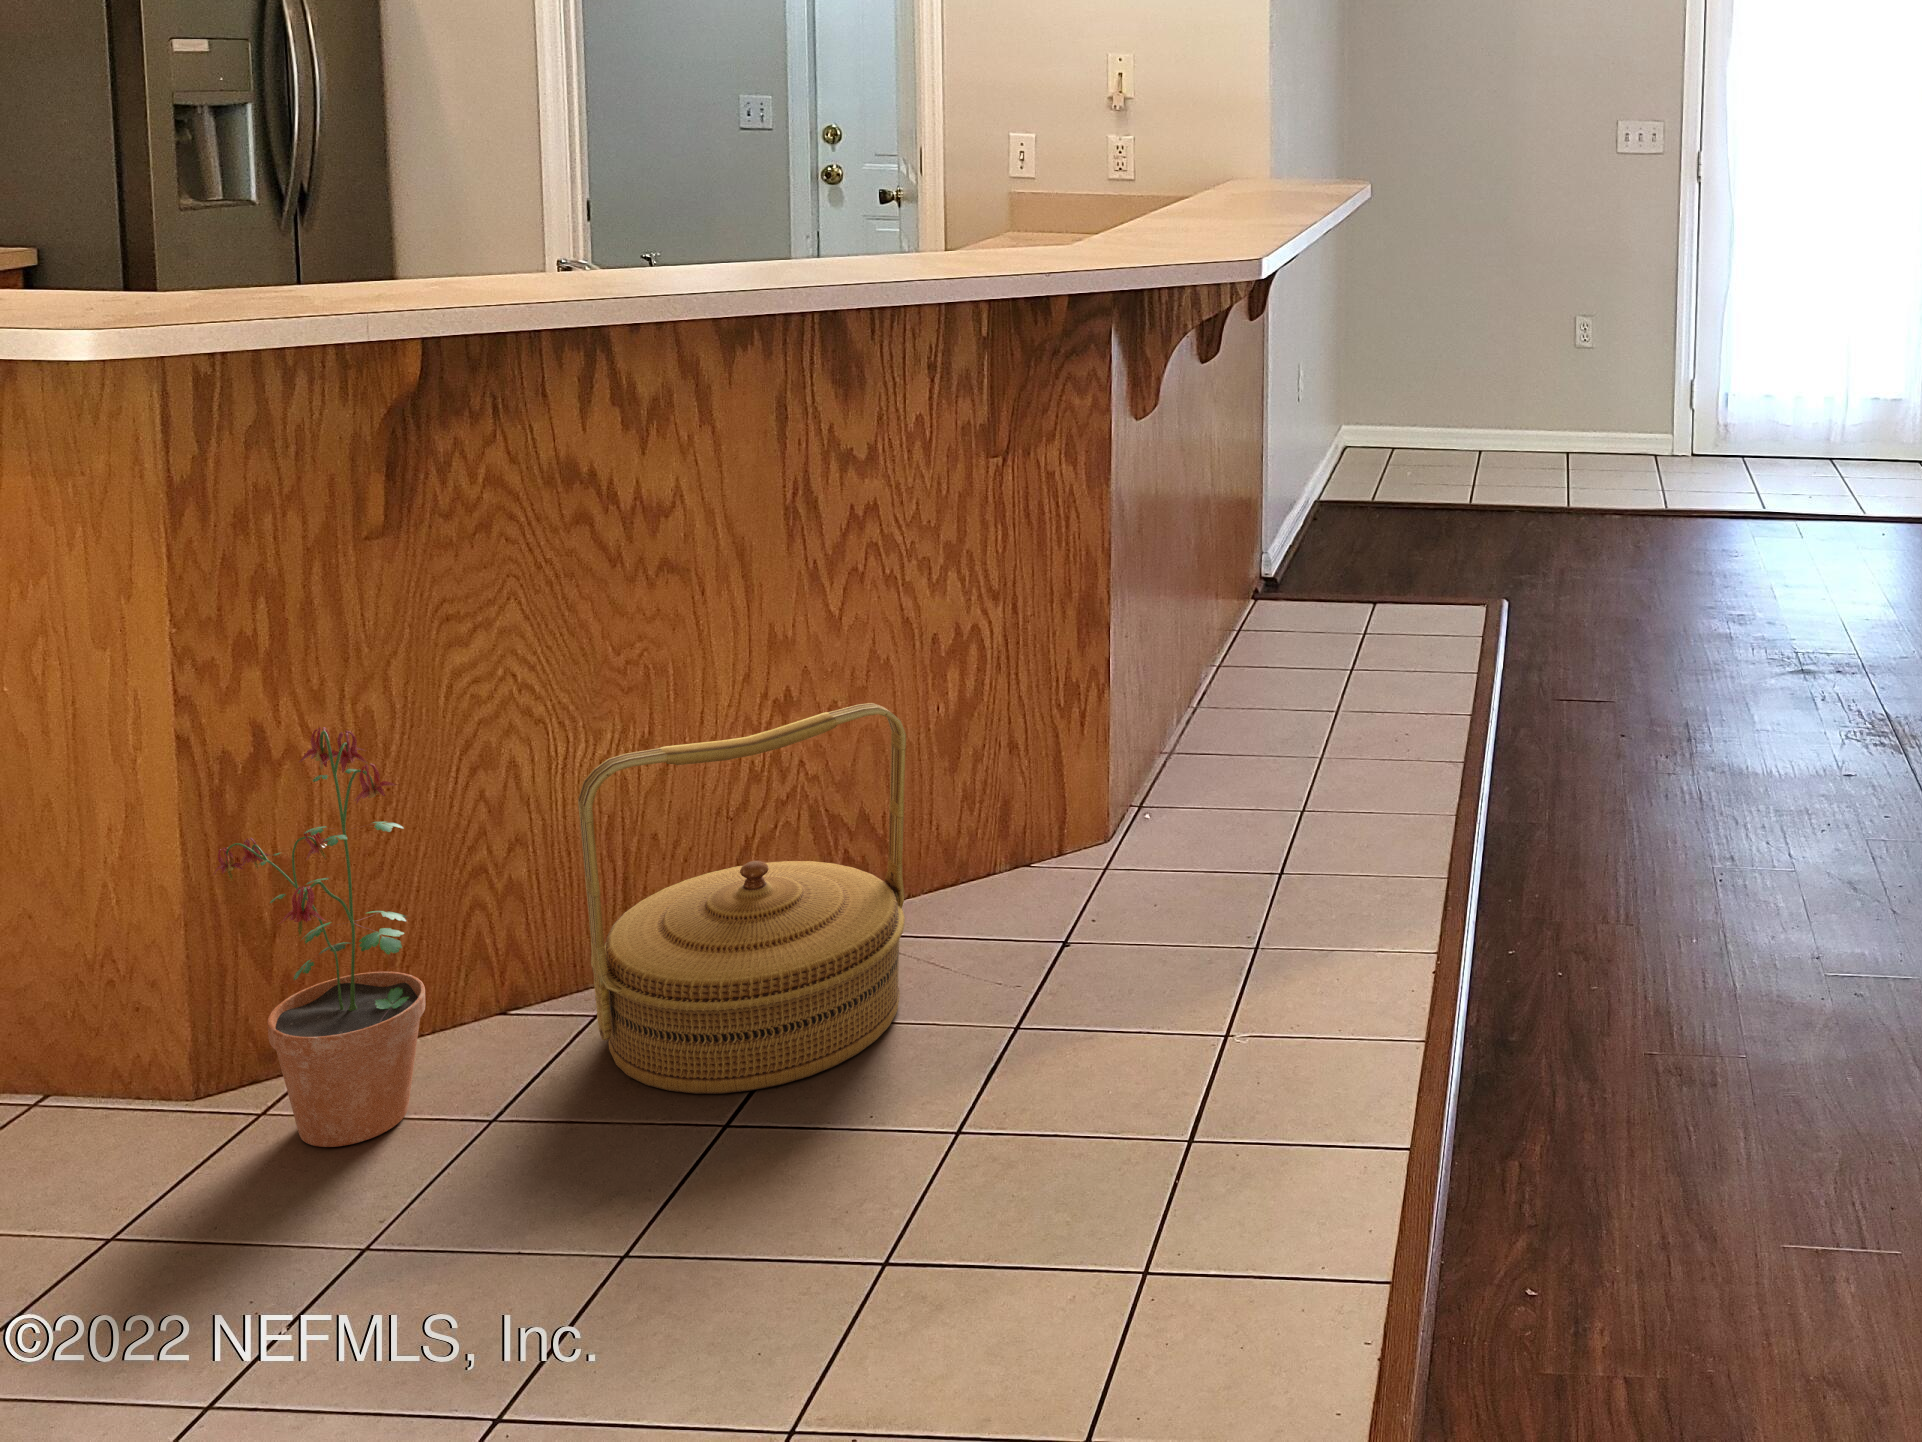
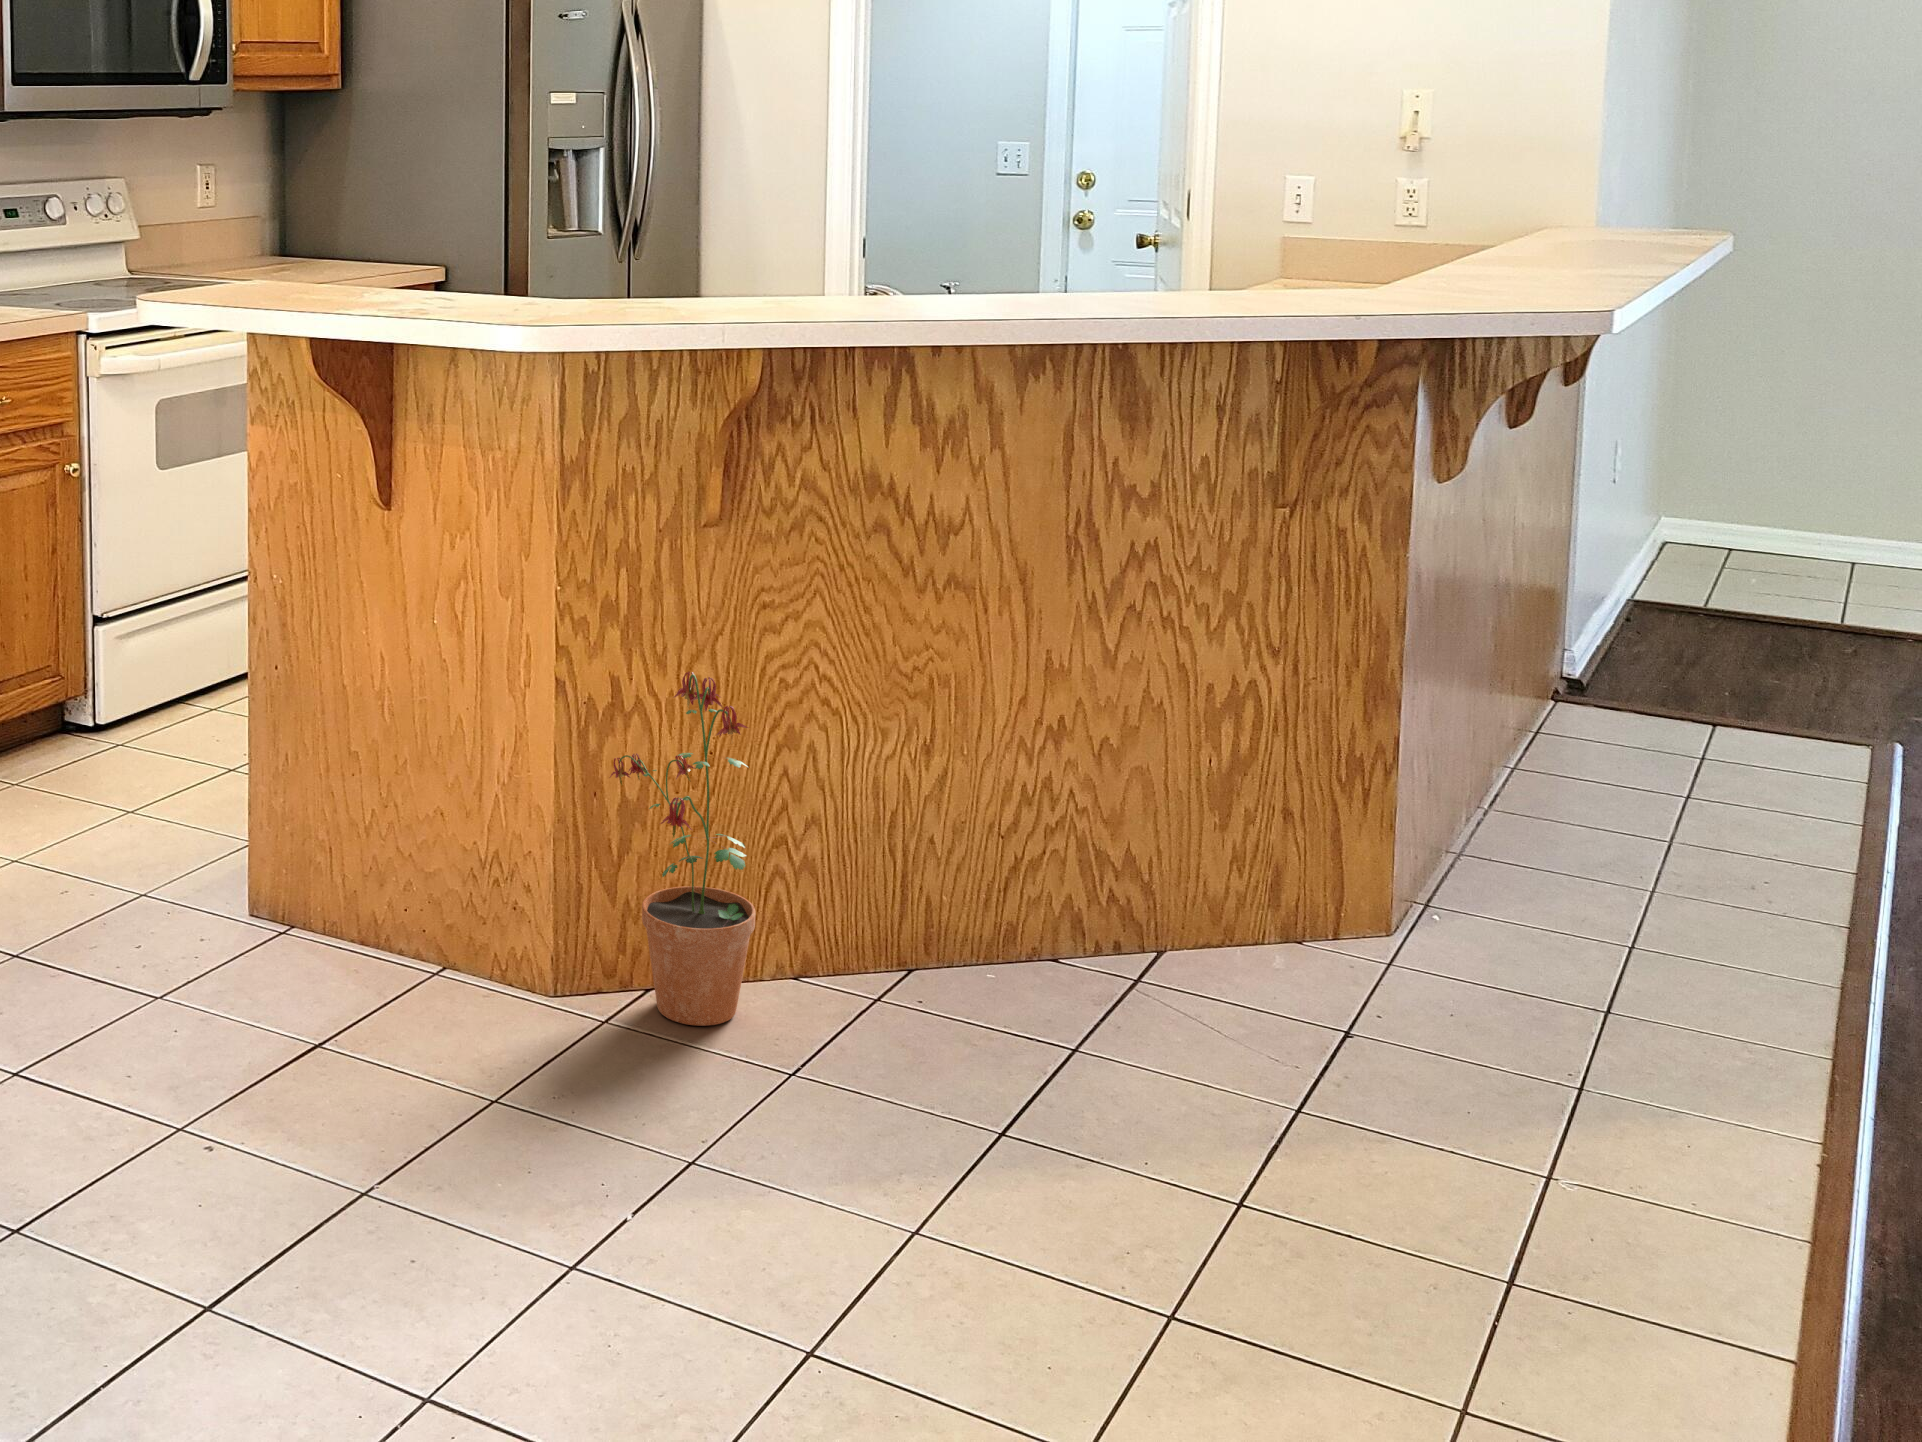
woven basket: present [578,703,906,1094] -> none [884,734,1180,1078]

